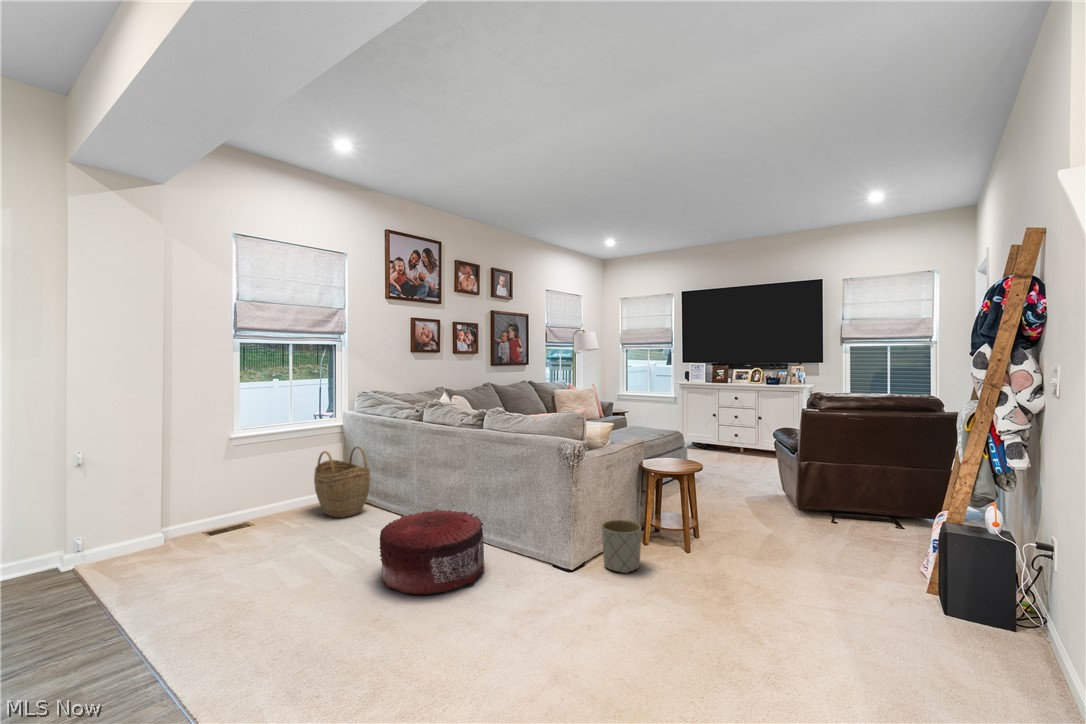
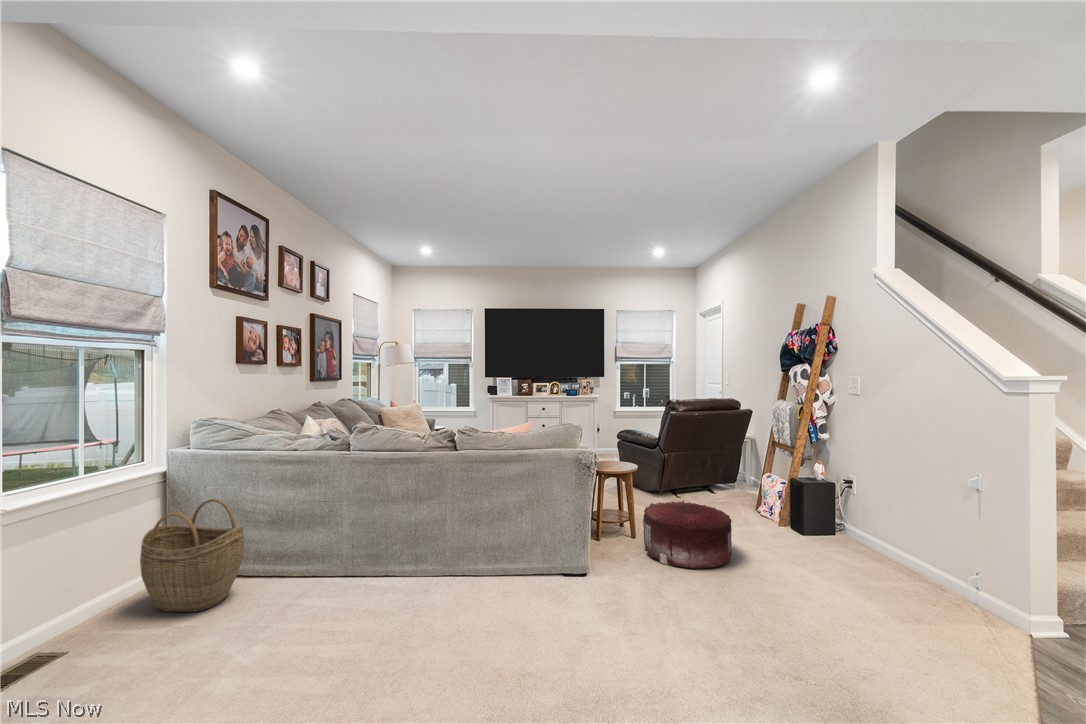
pouf: present [380,509,485,595] -> present [643,501,732,569]
planter: present [602,520,641,573] -> none [592,527,630,577]

